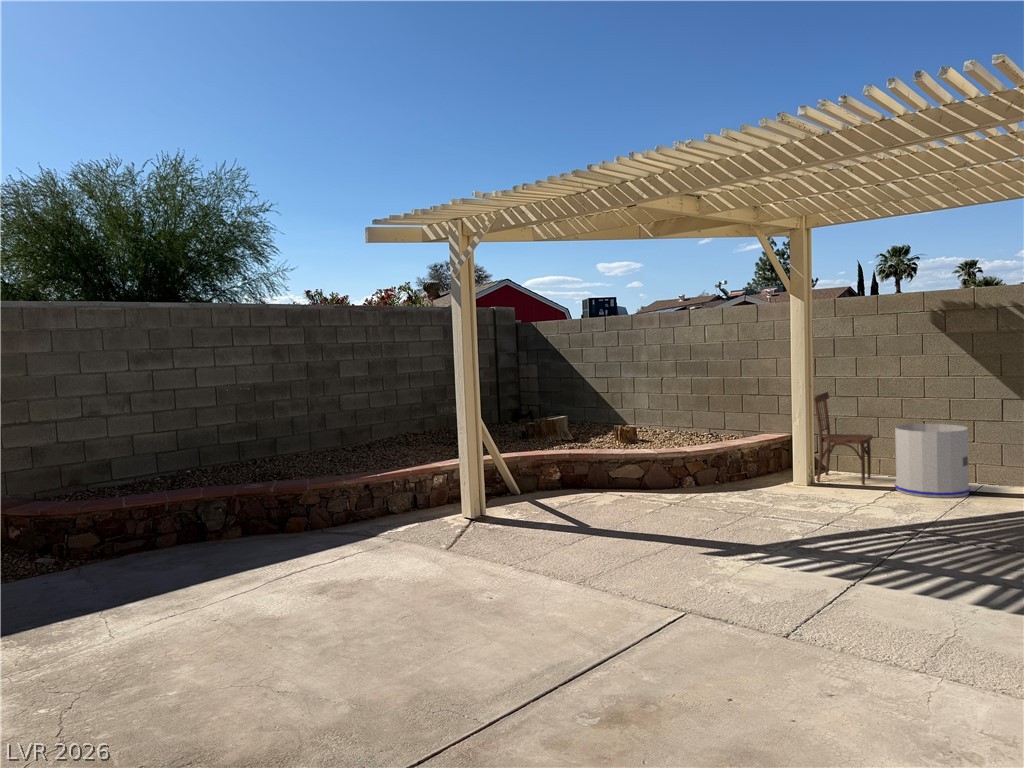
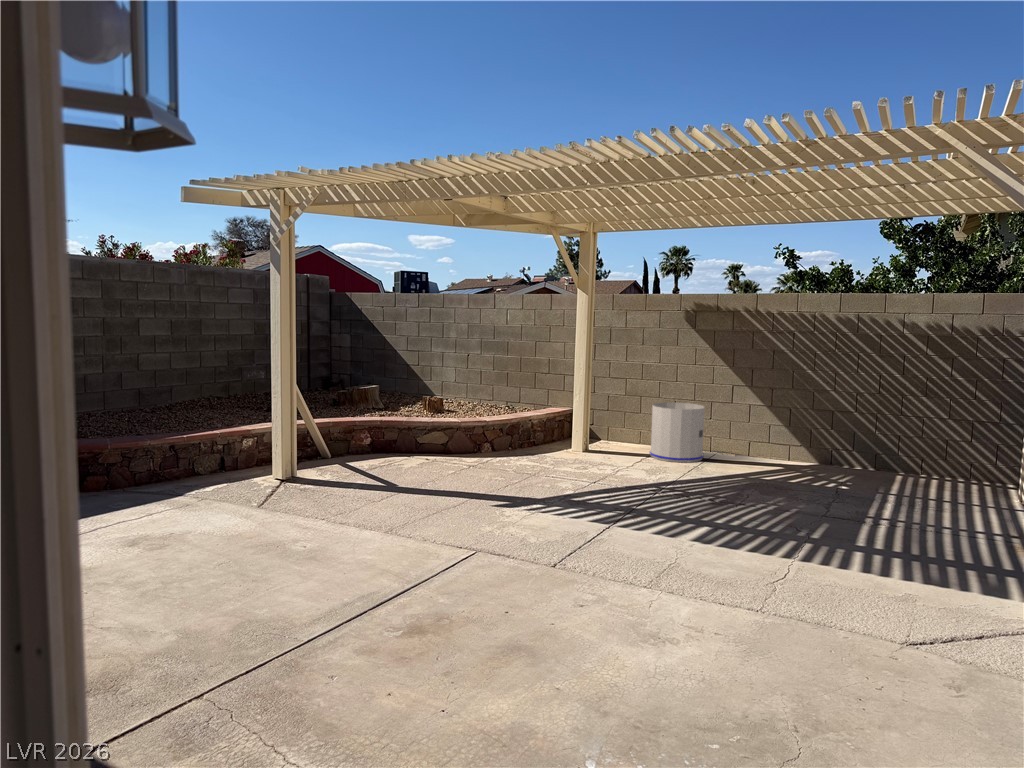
dining chair: present [814,392,872,484] -> none [591,373,636,451]

